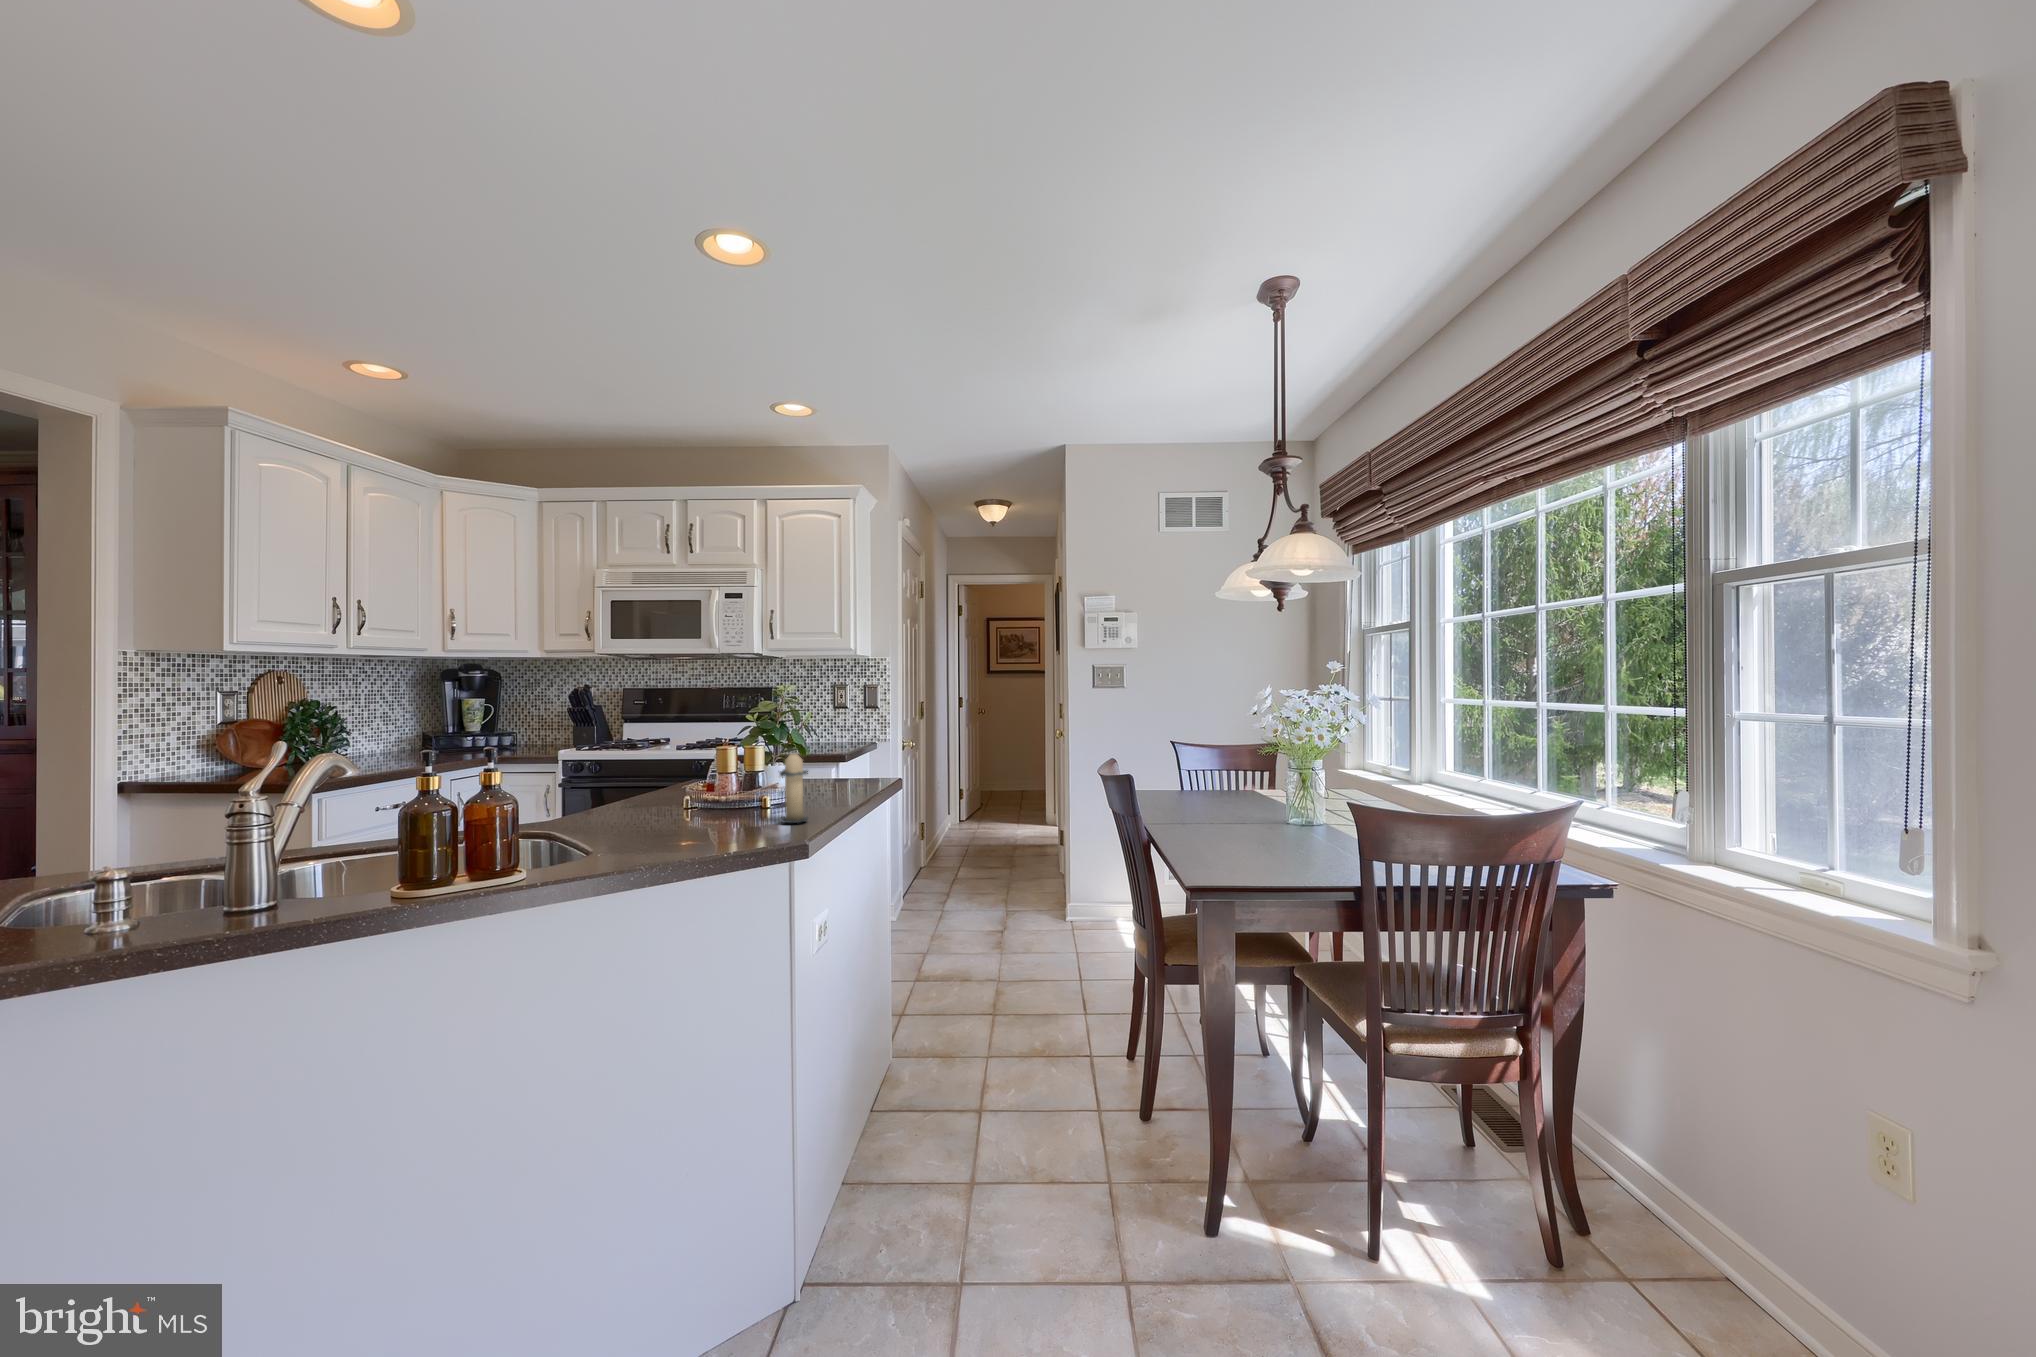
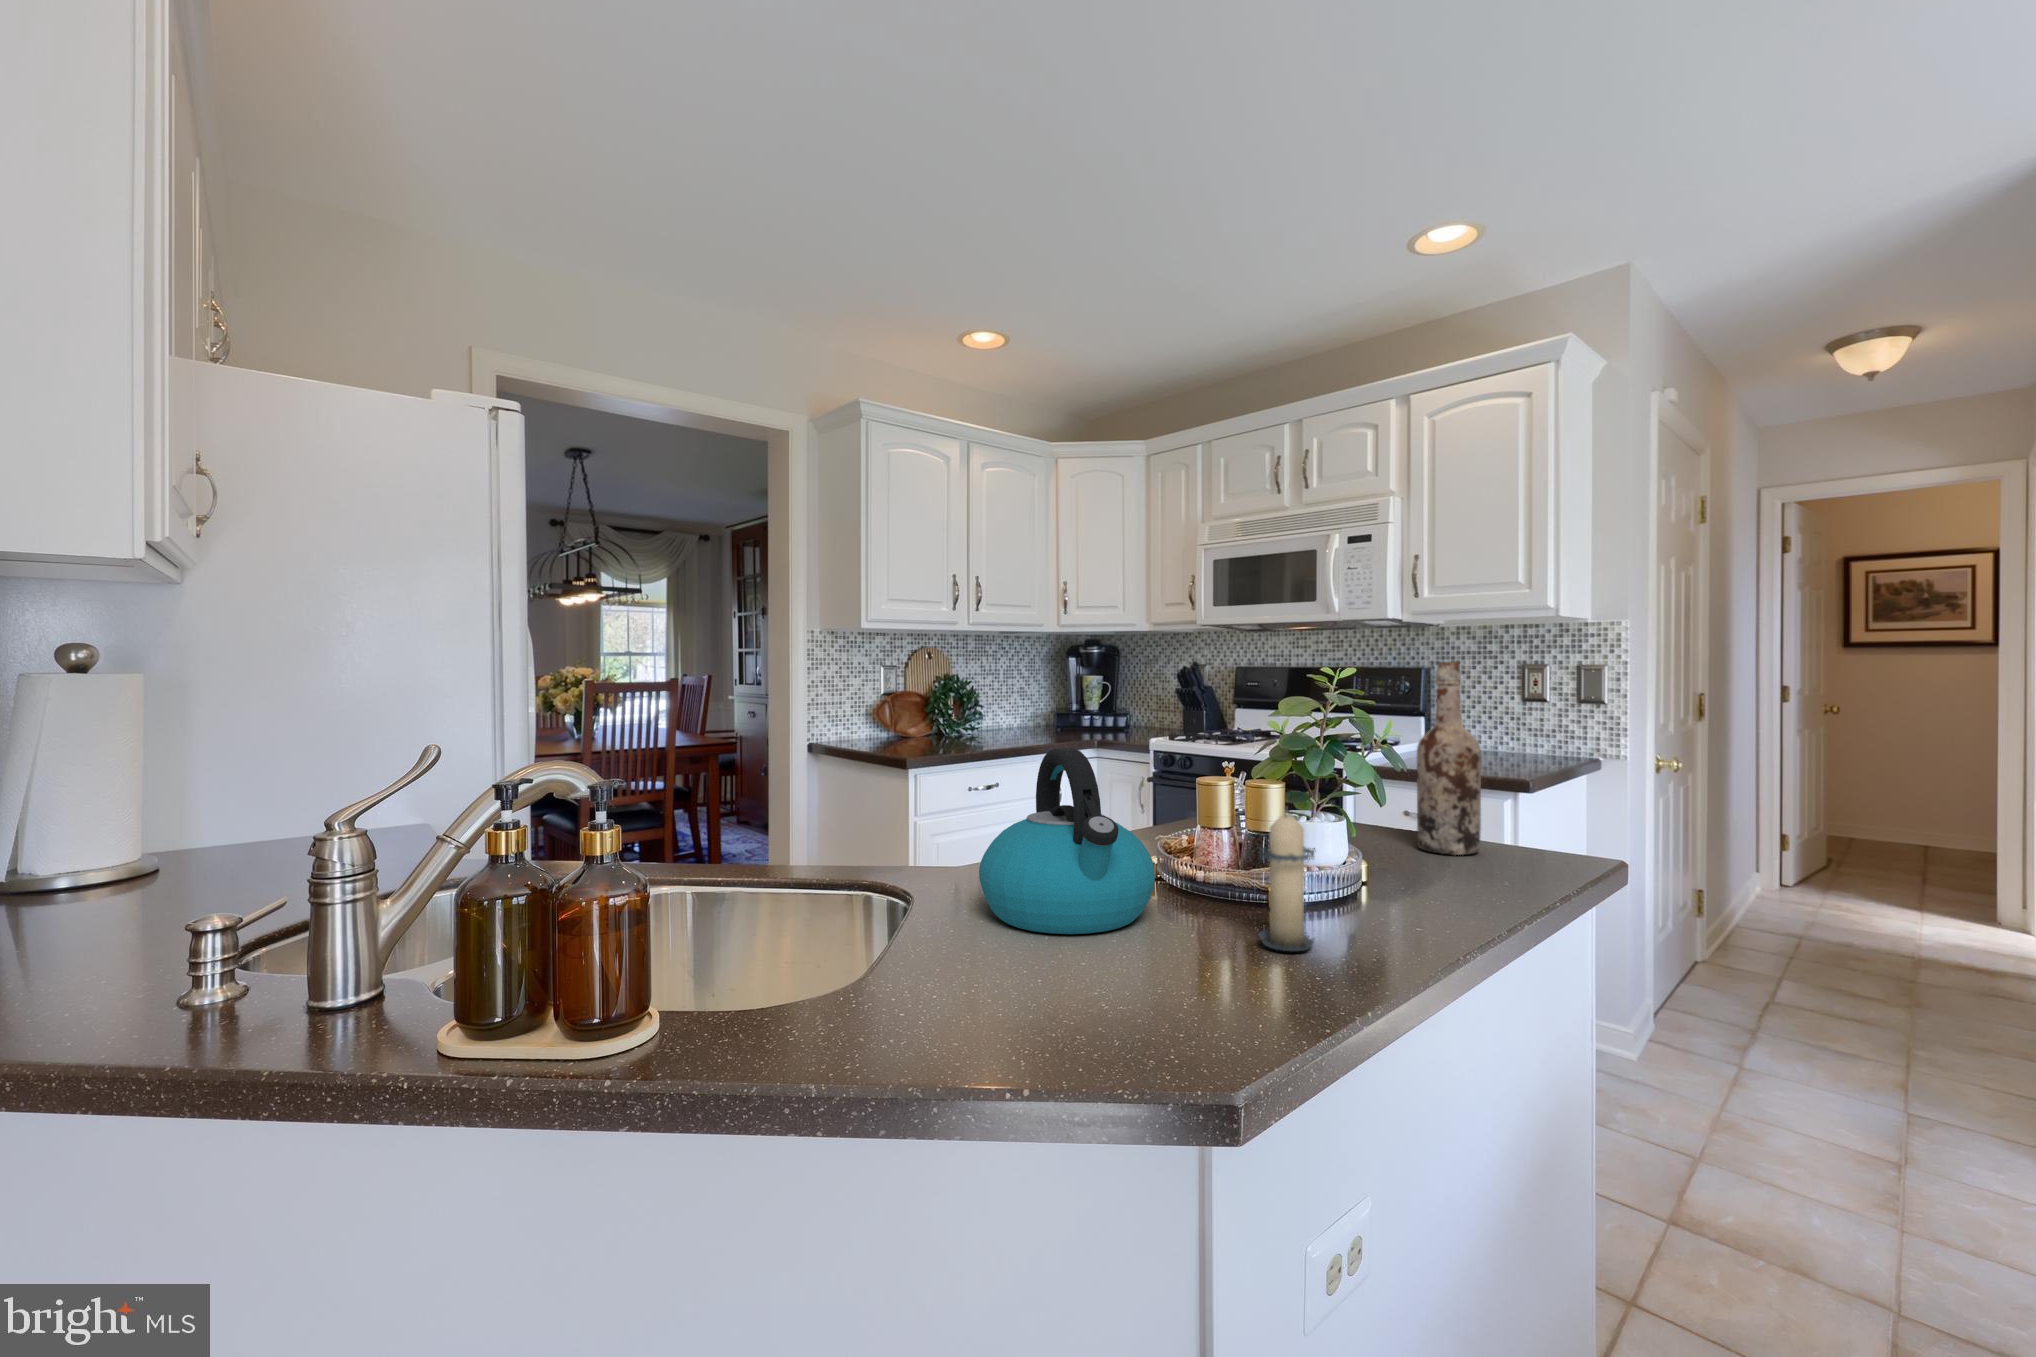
wine bottle: none [817,677,851,786] -> present [1417,662,1481,855]
kettle: none [594,727,713,838] -> present [979,748,1155,934]

